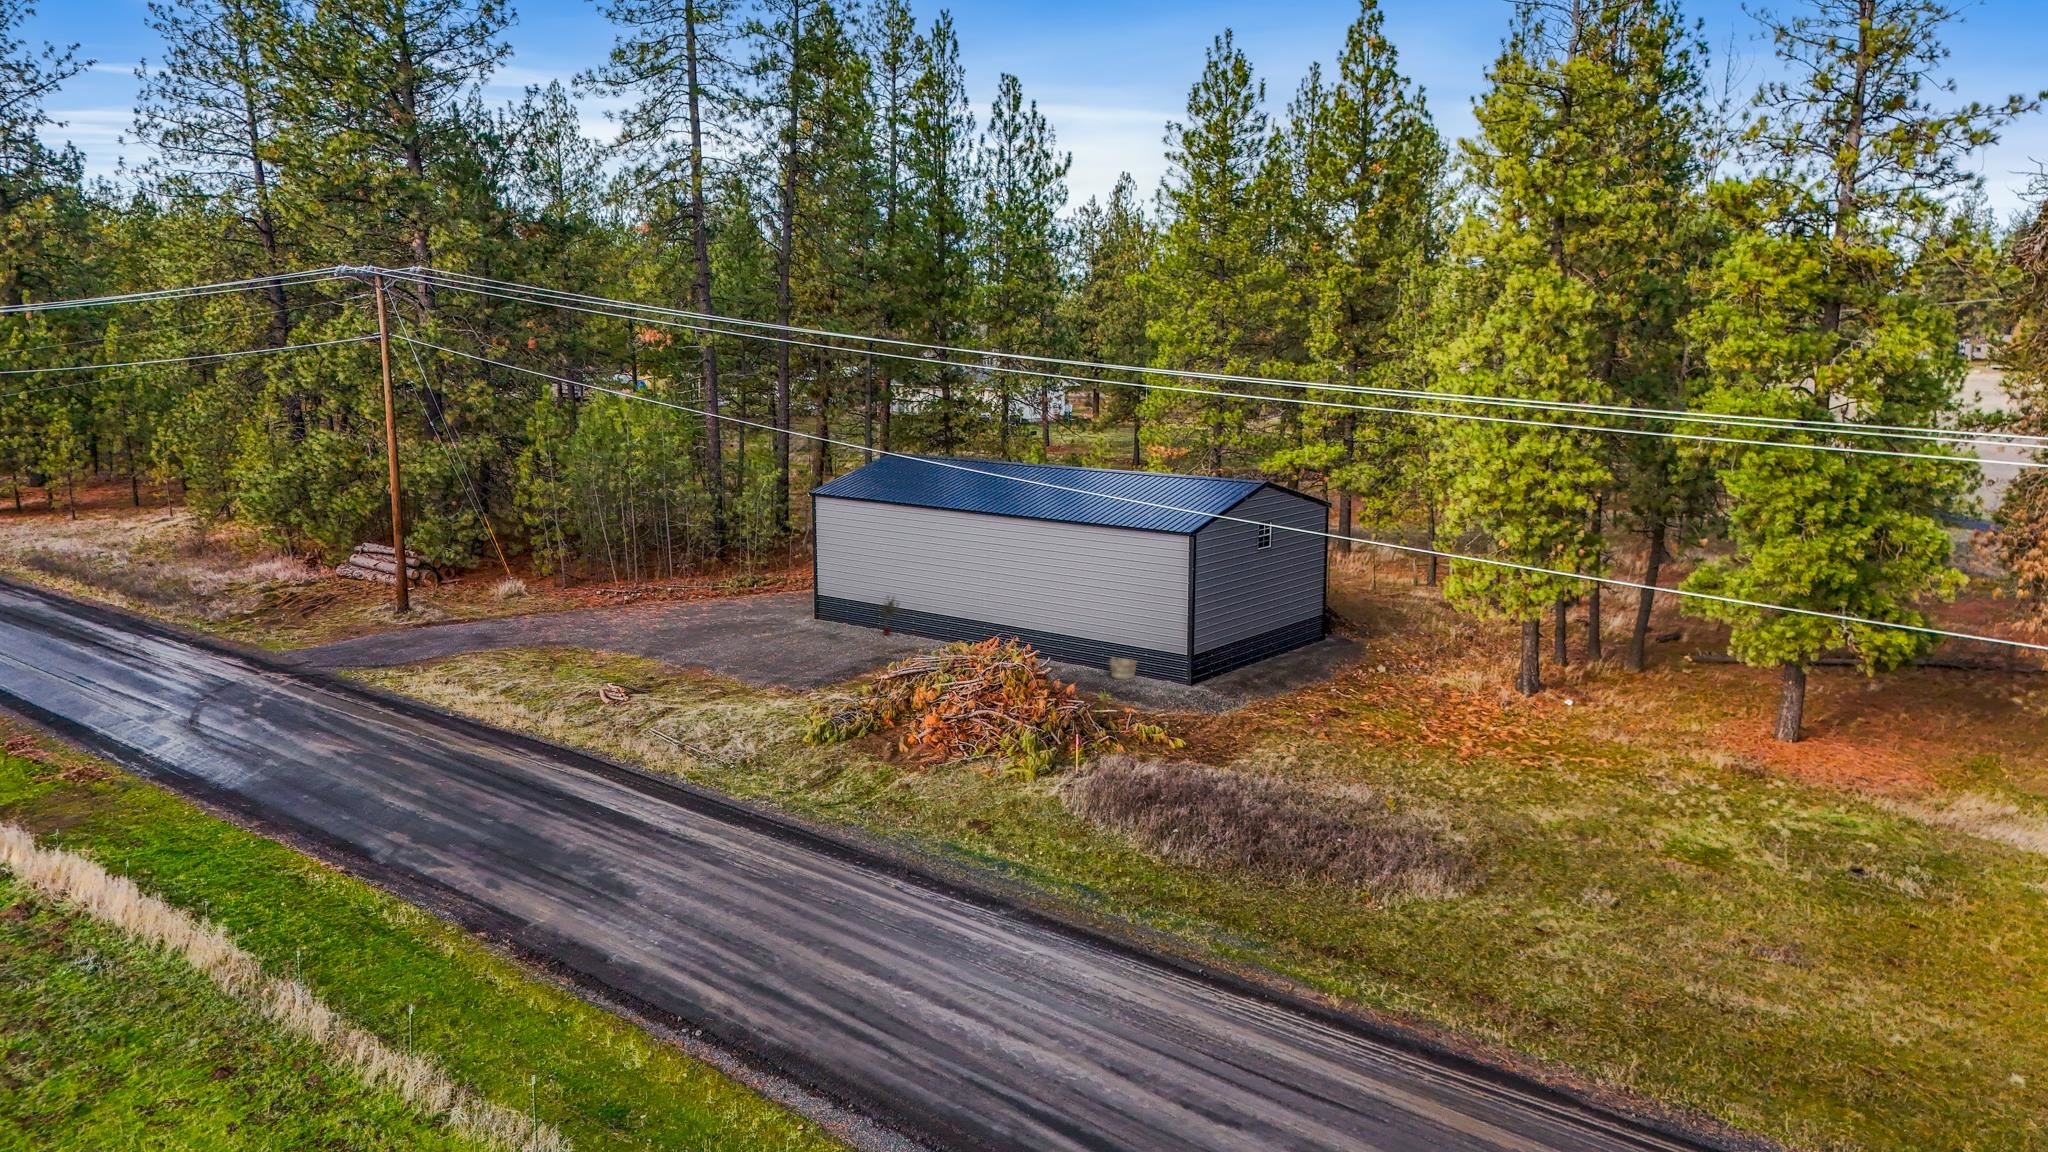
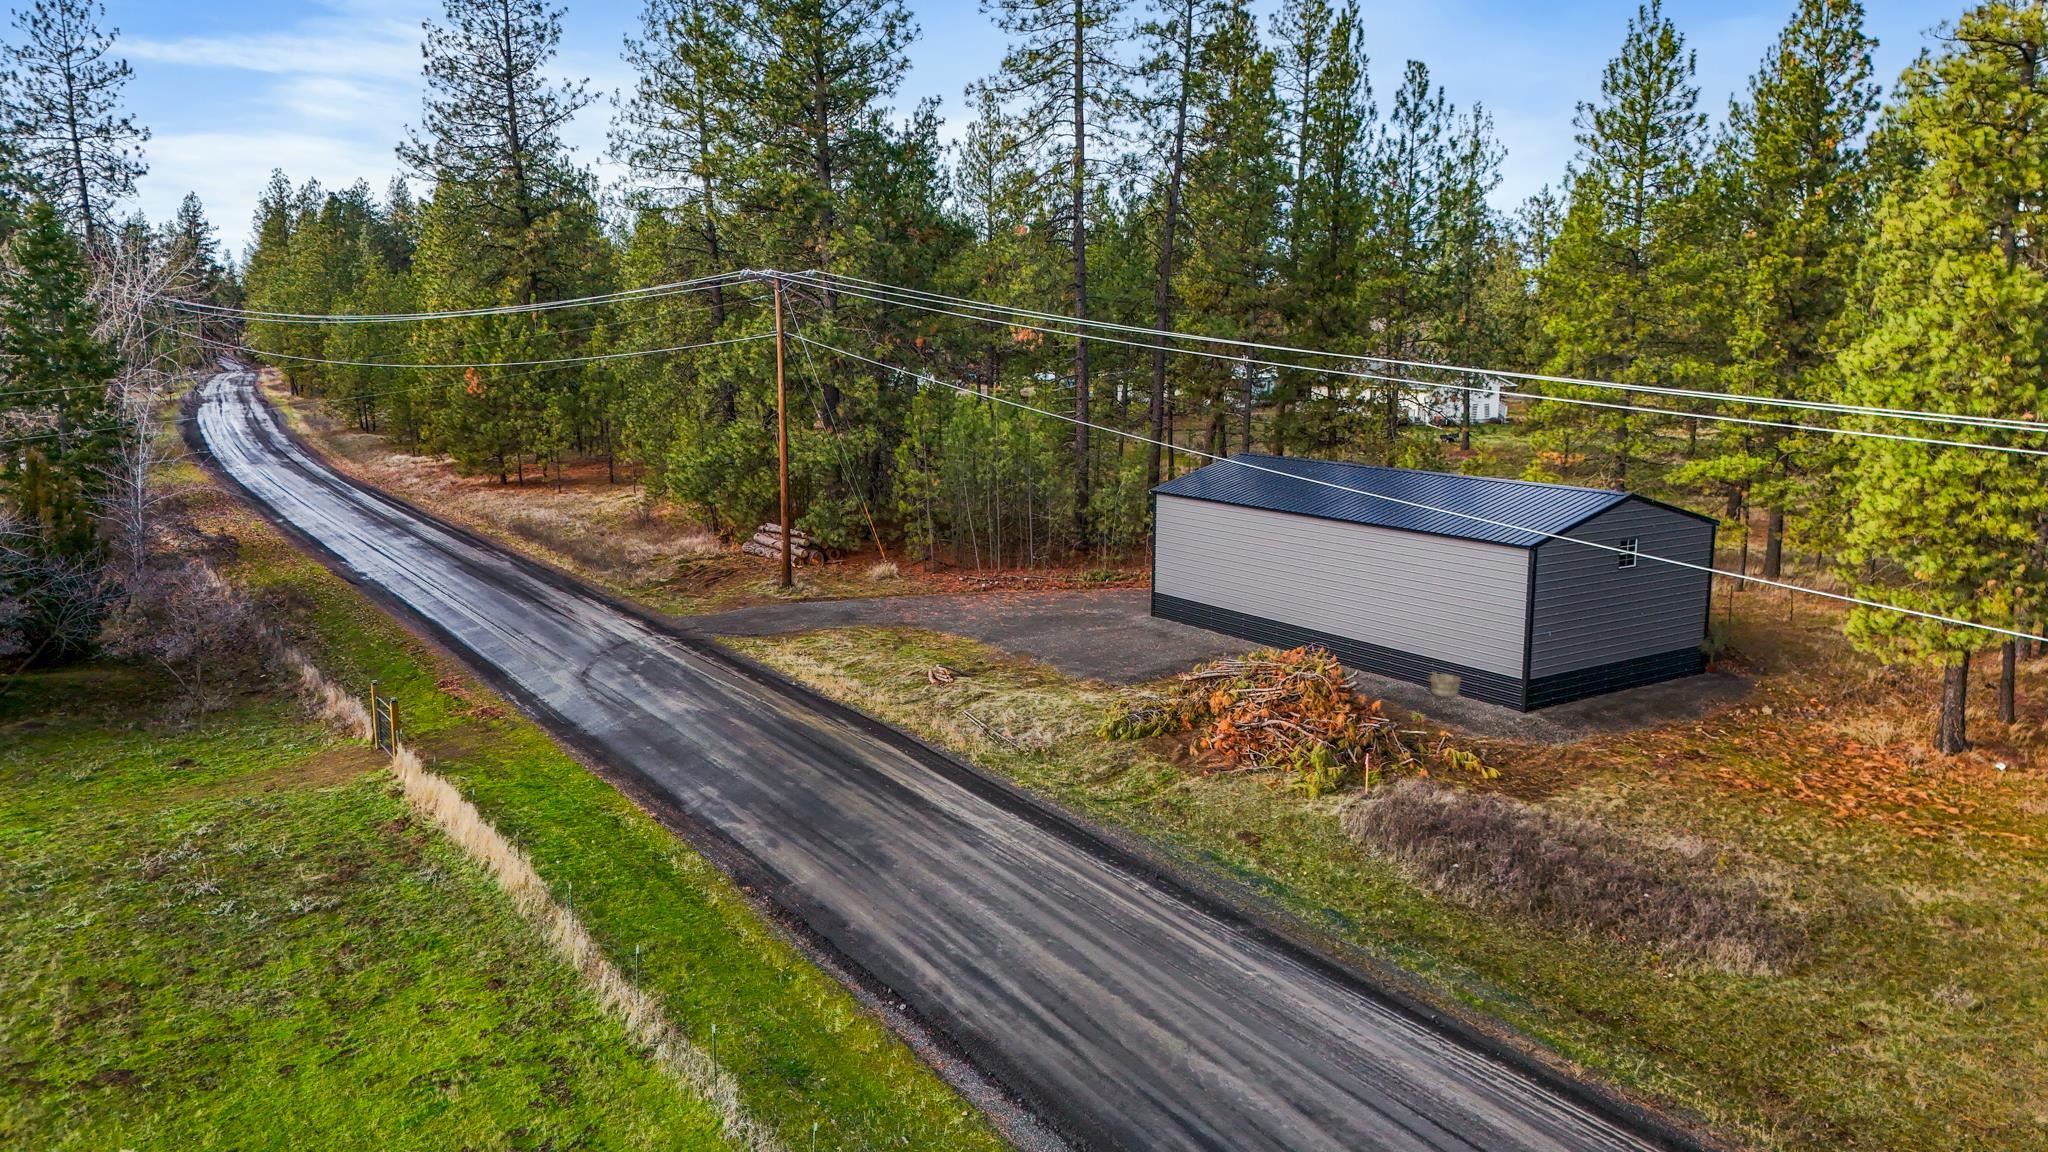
potted tree: present [877,596,899,635] -> present [1699,628,1728,673]

